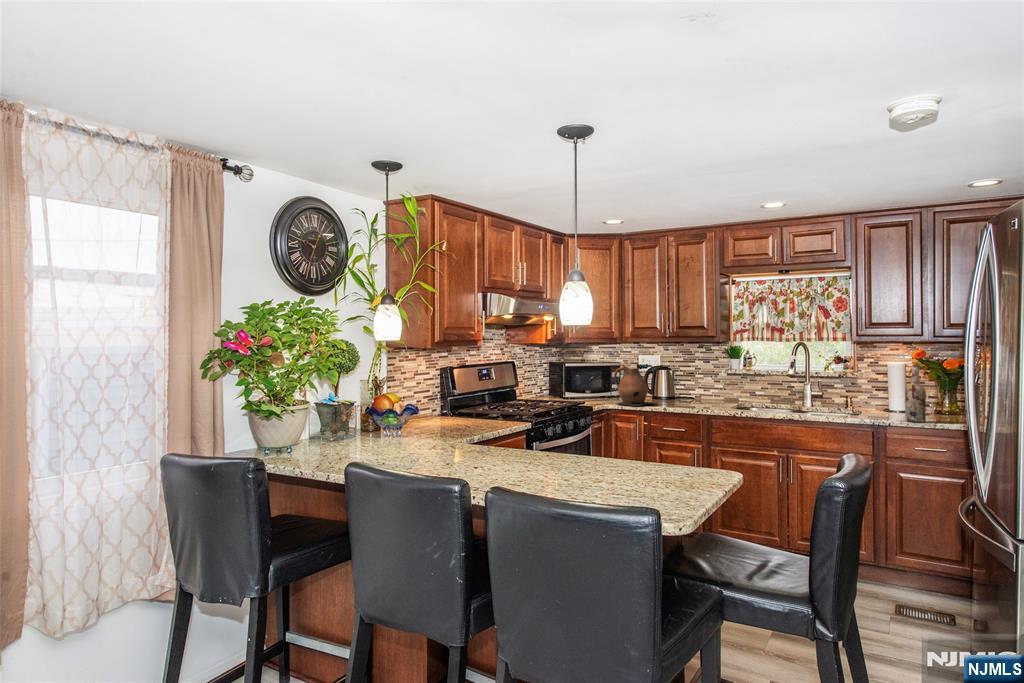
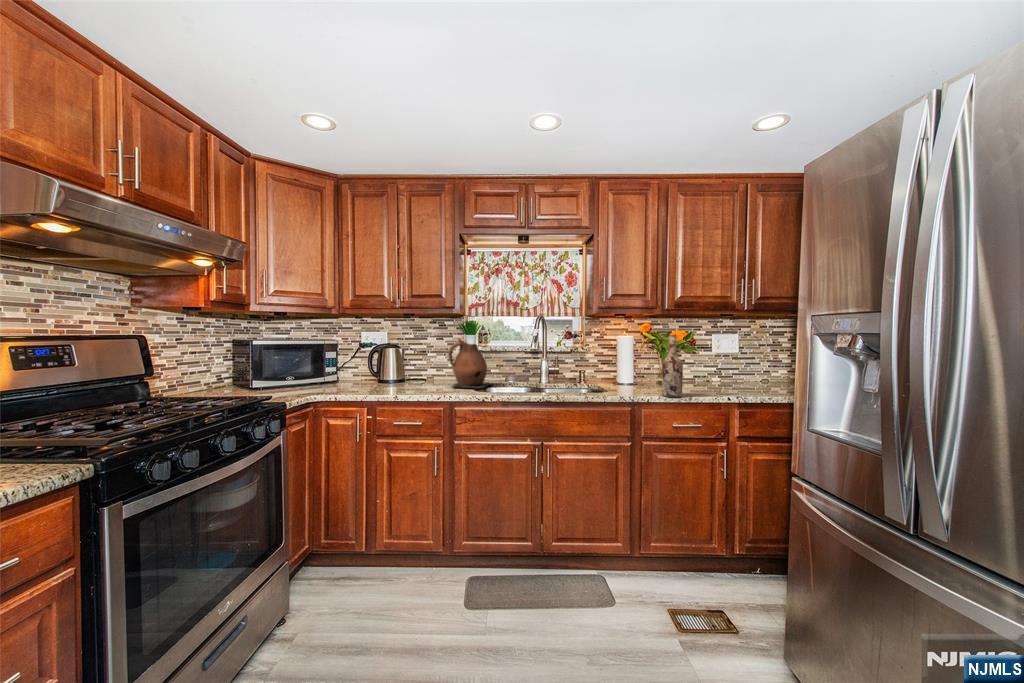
ceramic pitcher: present [614,363,654,406] -> present [448,338,492,388]

